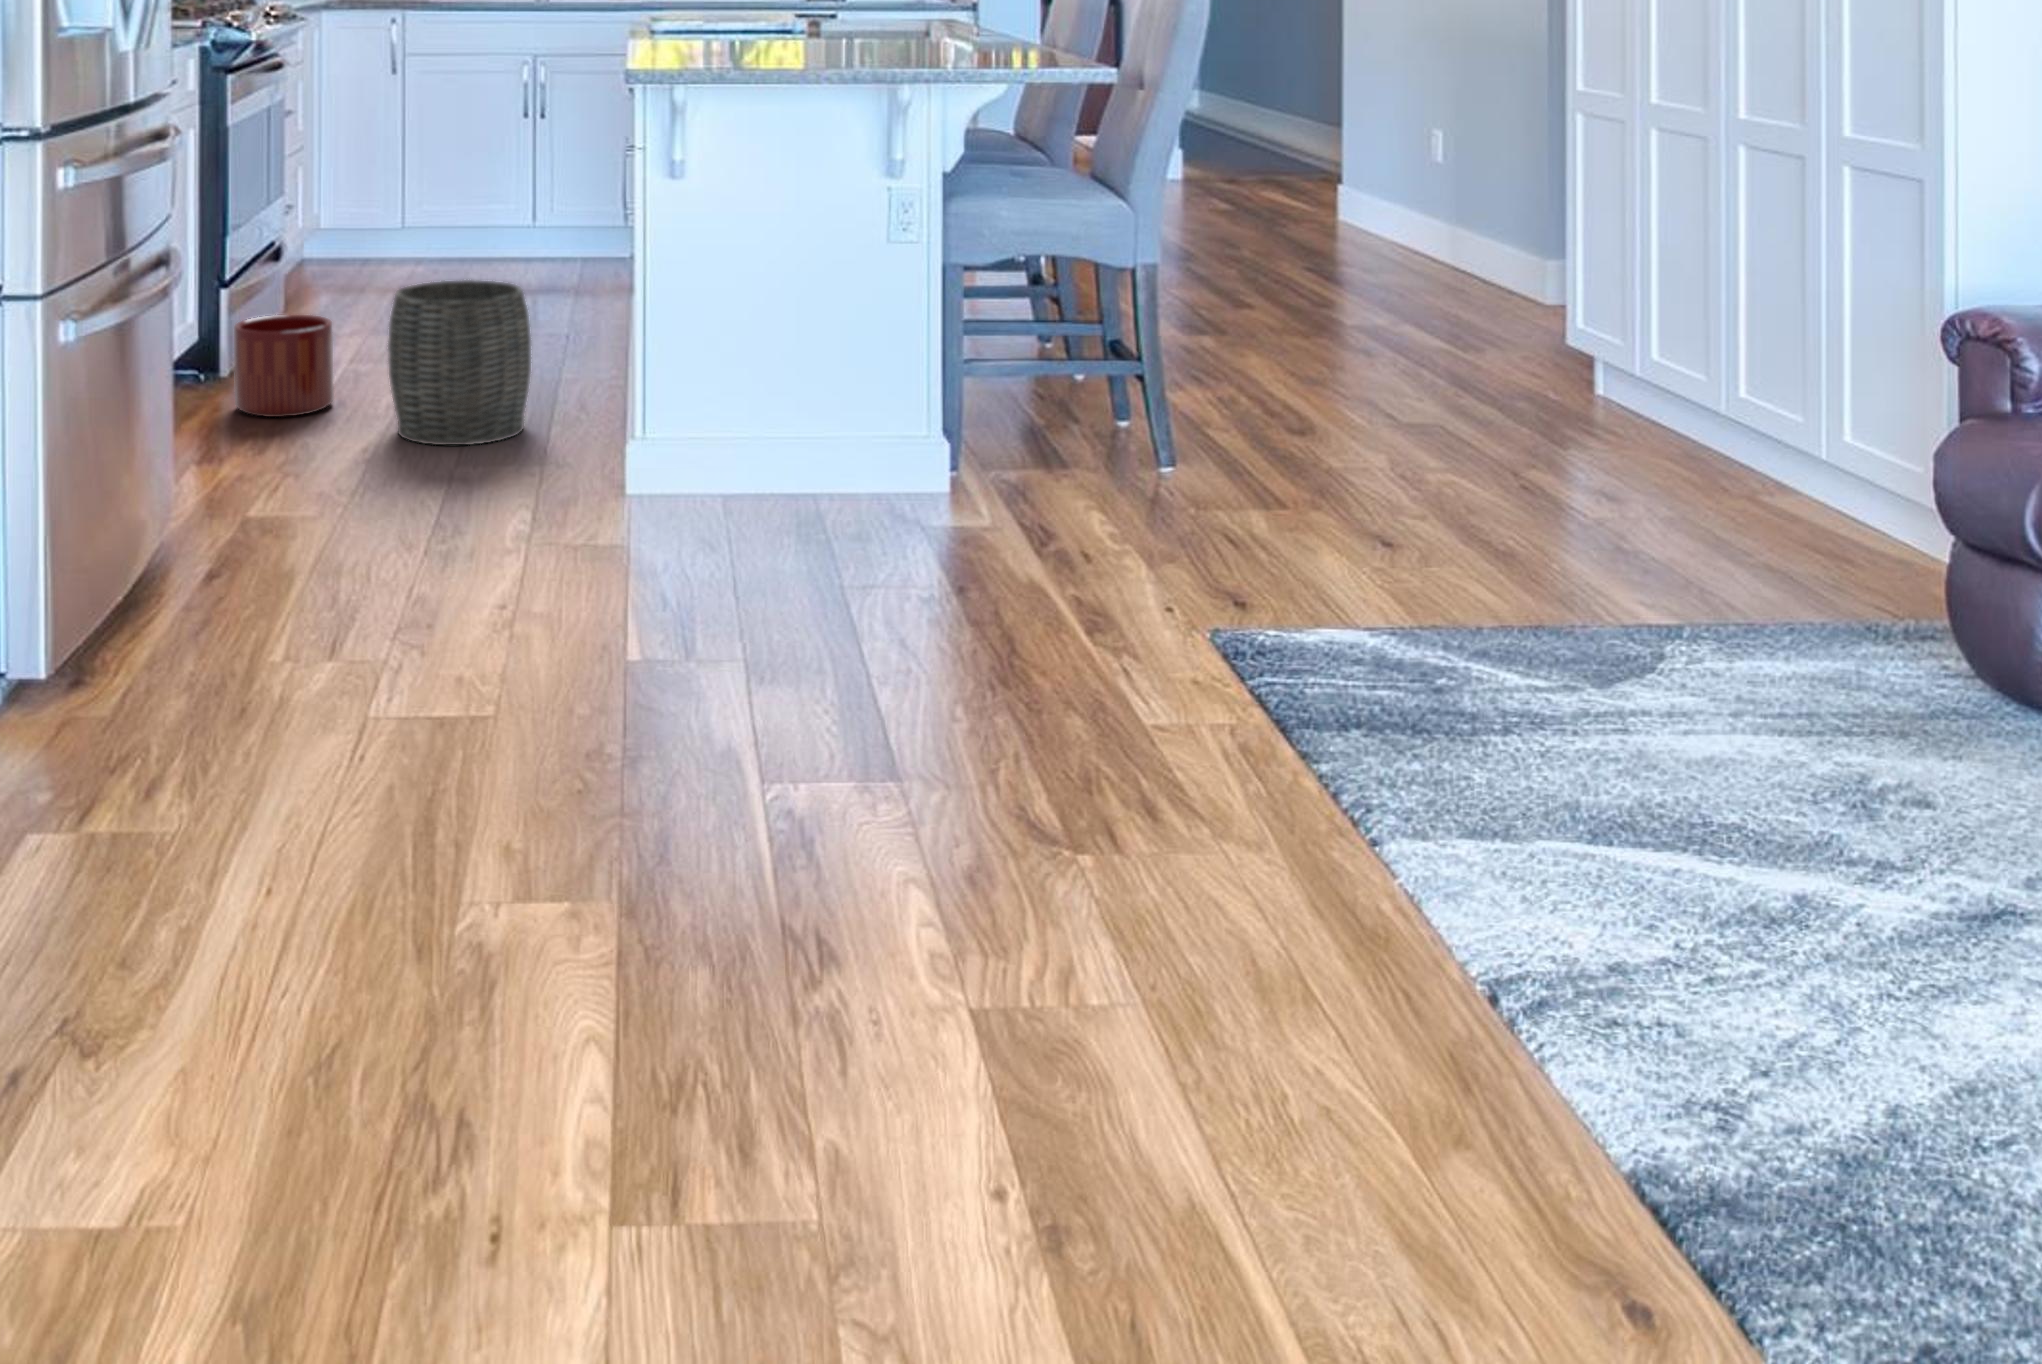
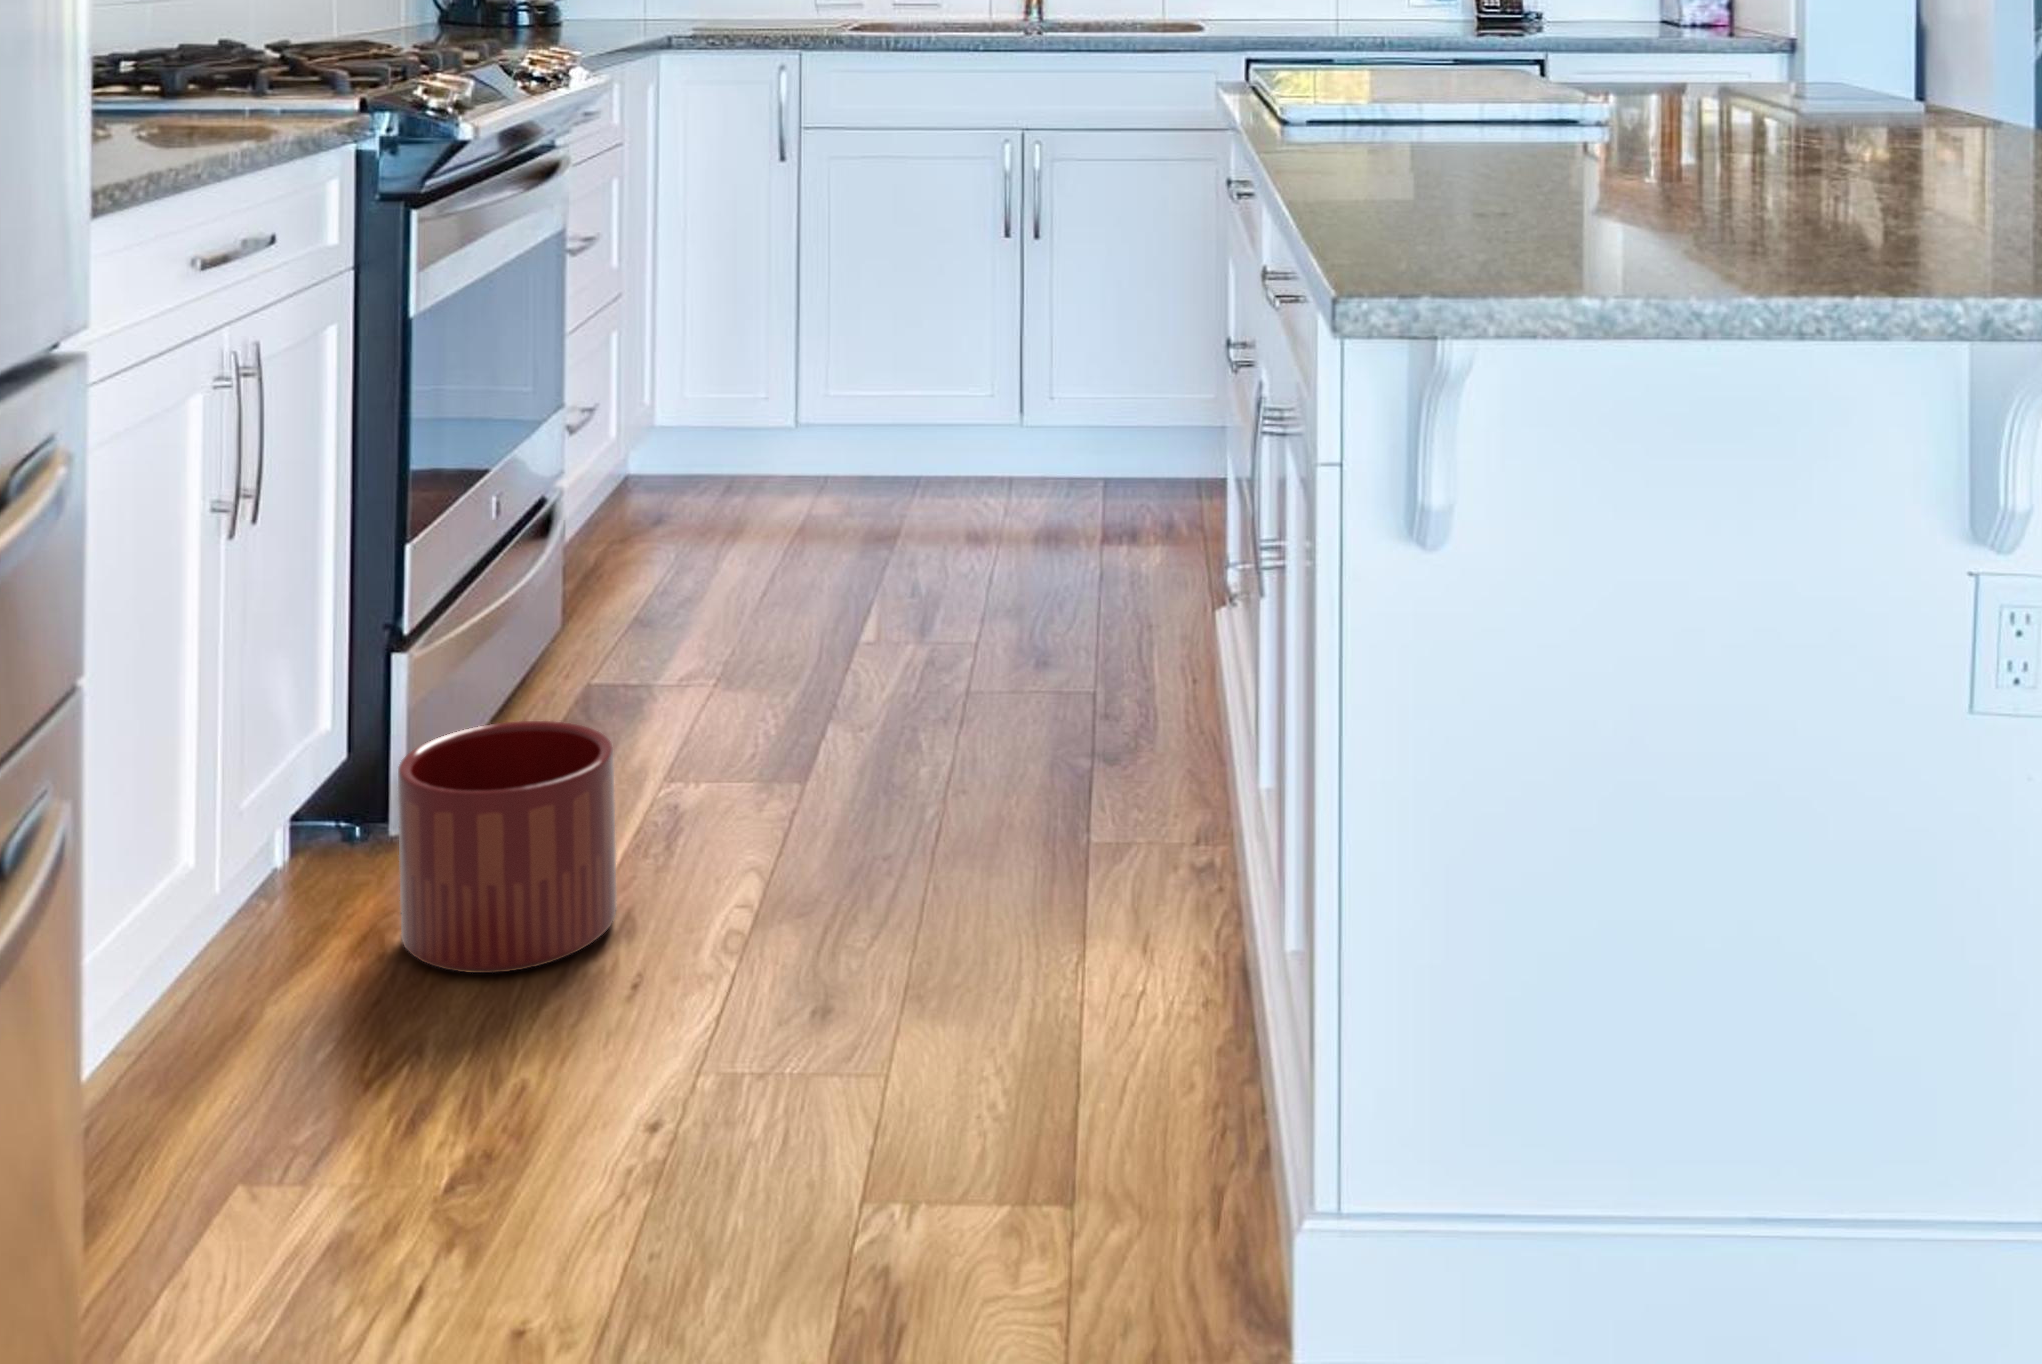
woven basket: present [388,280,531,445] -> none [722,676,1041,1101]

